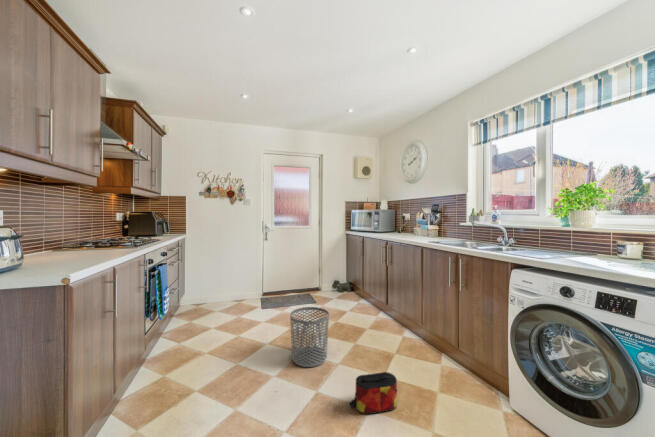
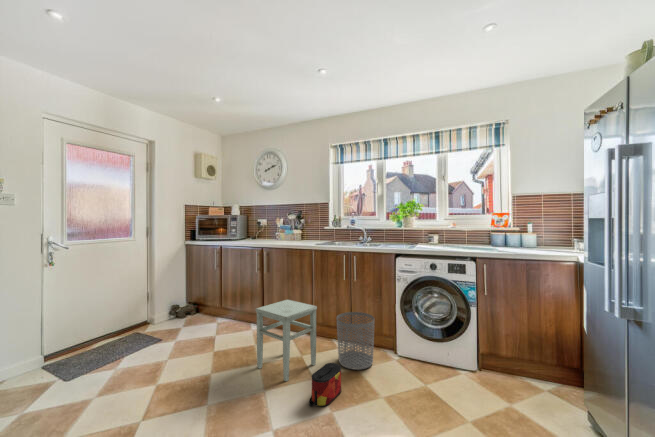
stool: none [346,295,401,373] -> present [256,300,317,381]
waste bin: present [290,307,329,367] -> present [337,312,374,370]

